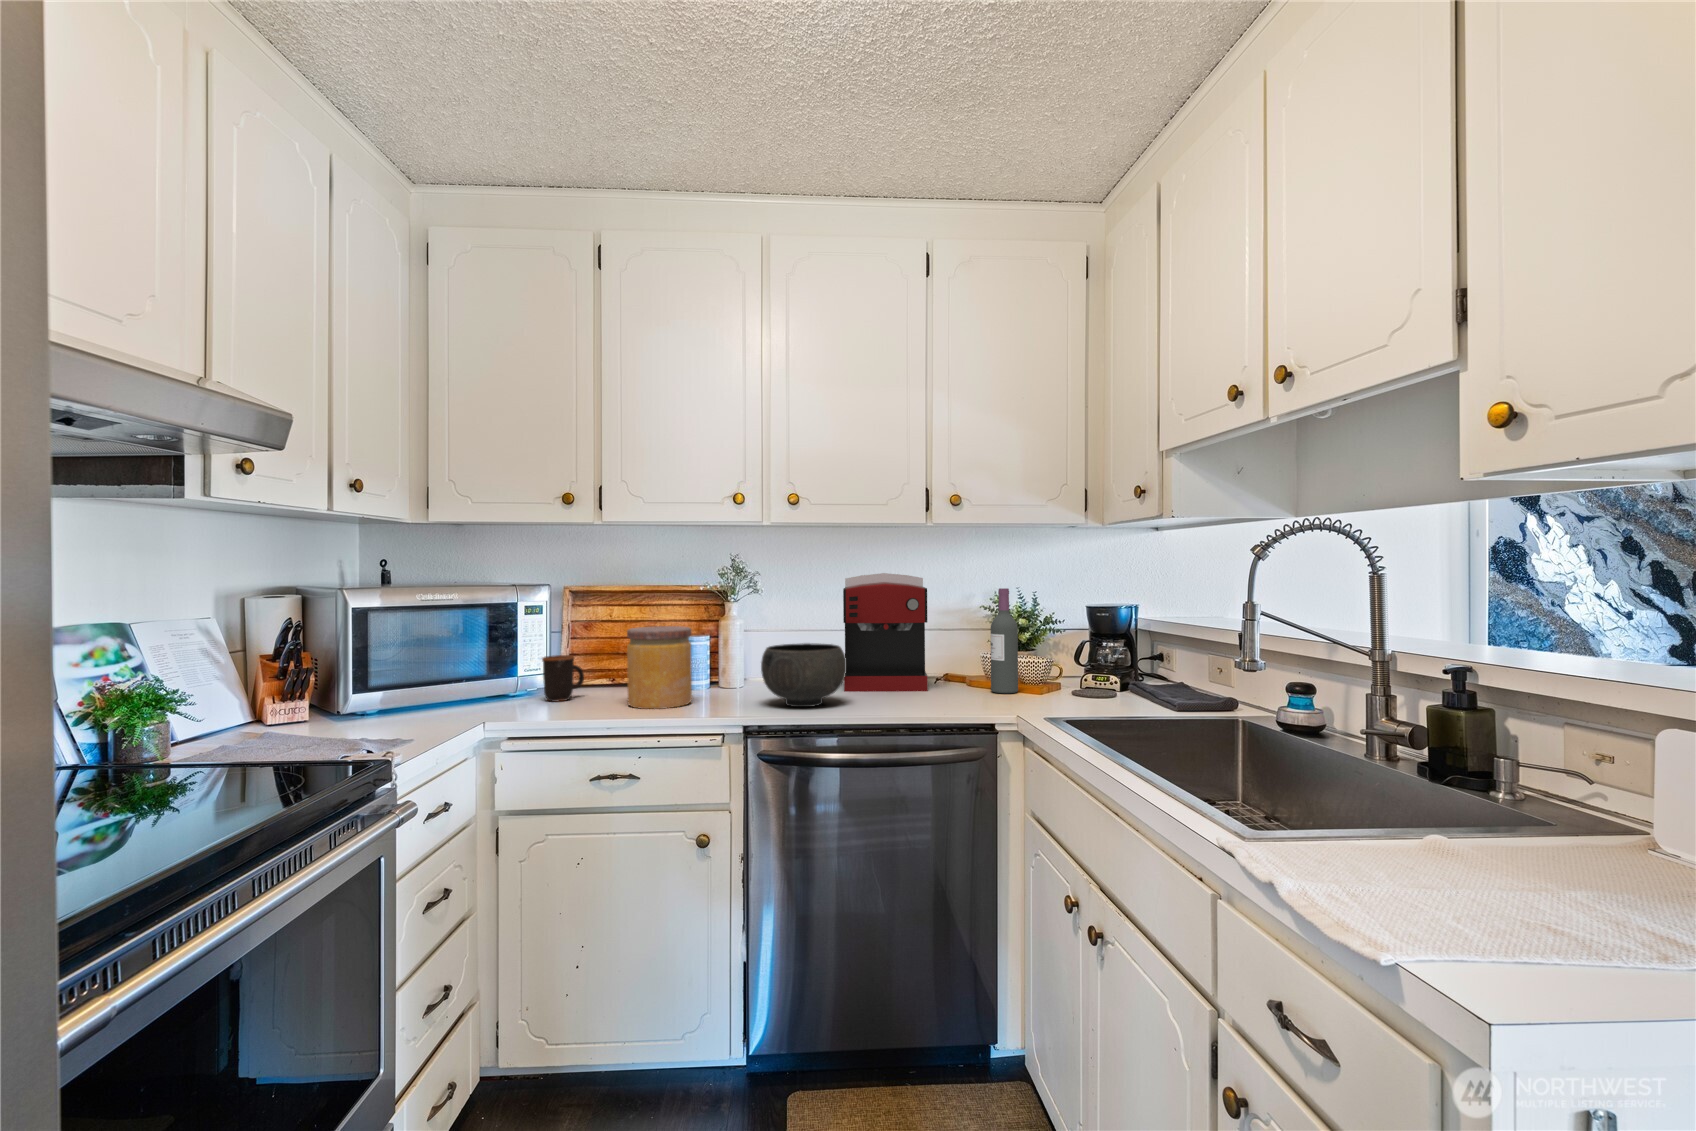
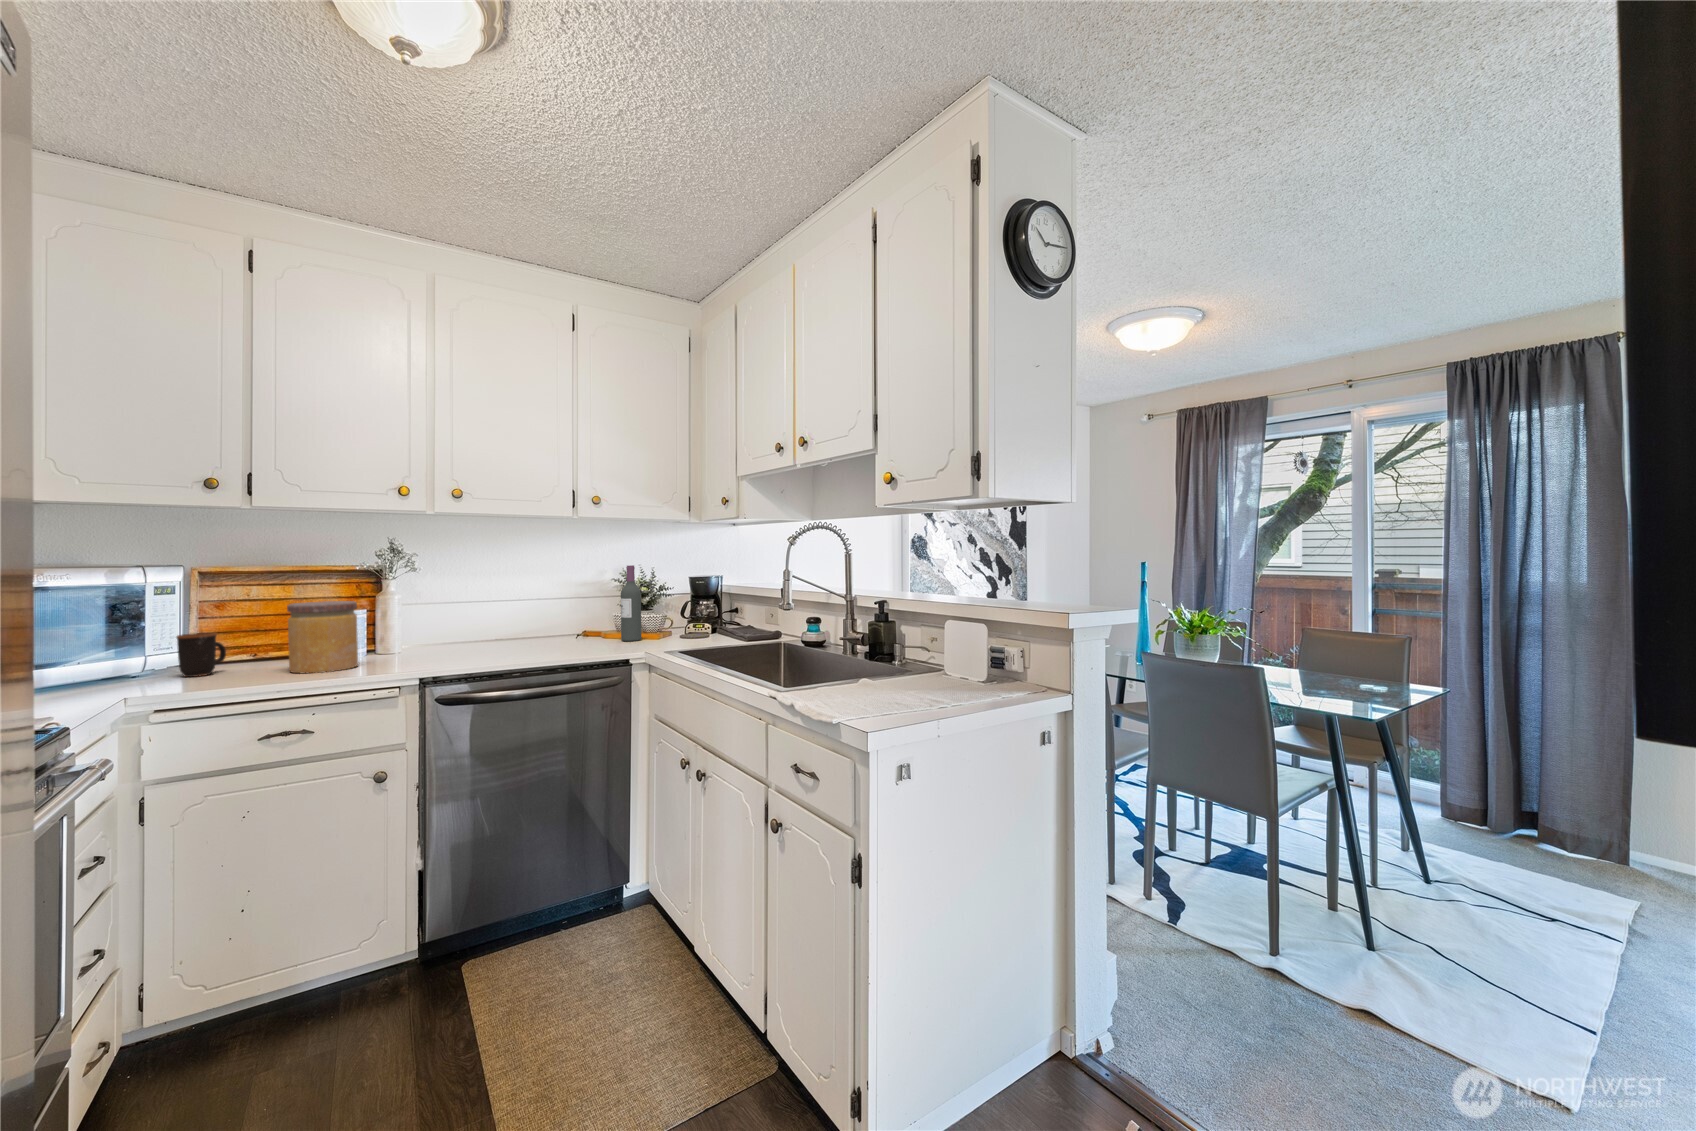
coffee maker: present [843,573,928,692] -> none [496,555,571,649]
bowl: present [761,643,846,707] -> none [430,610,508,661]

